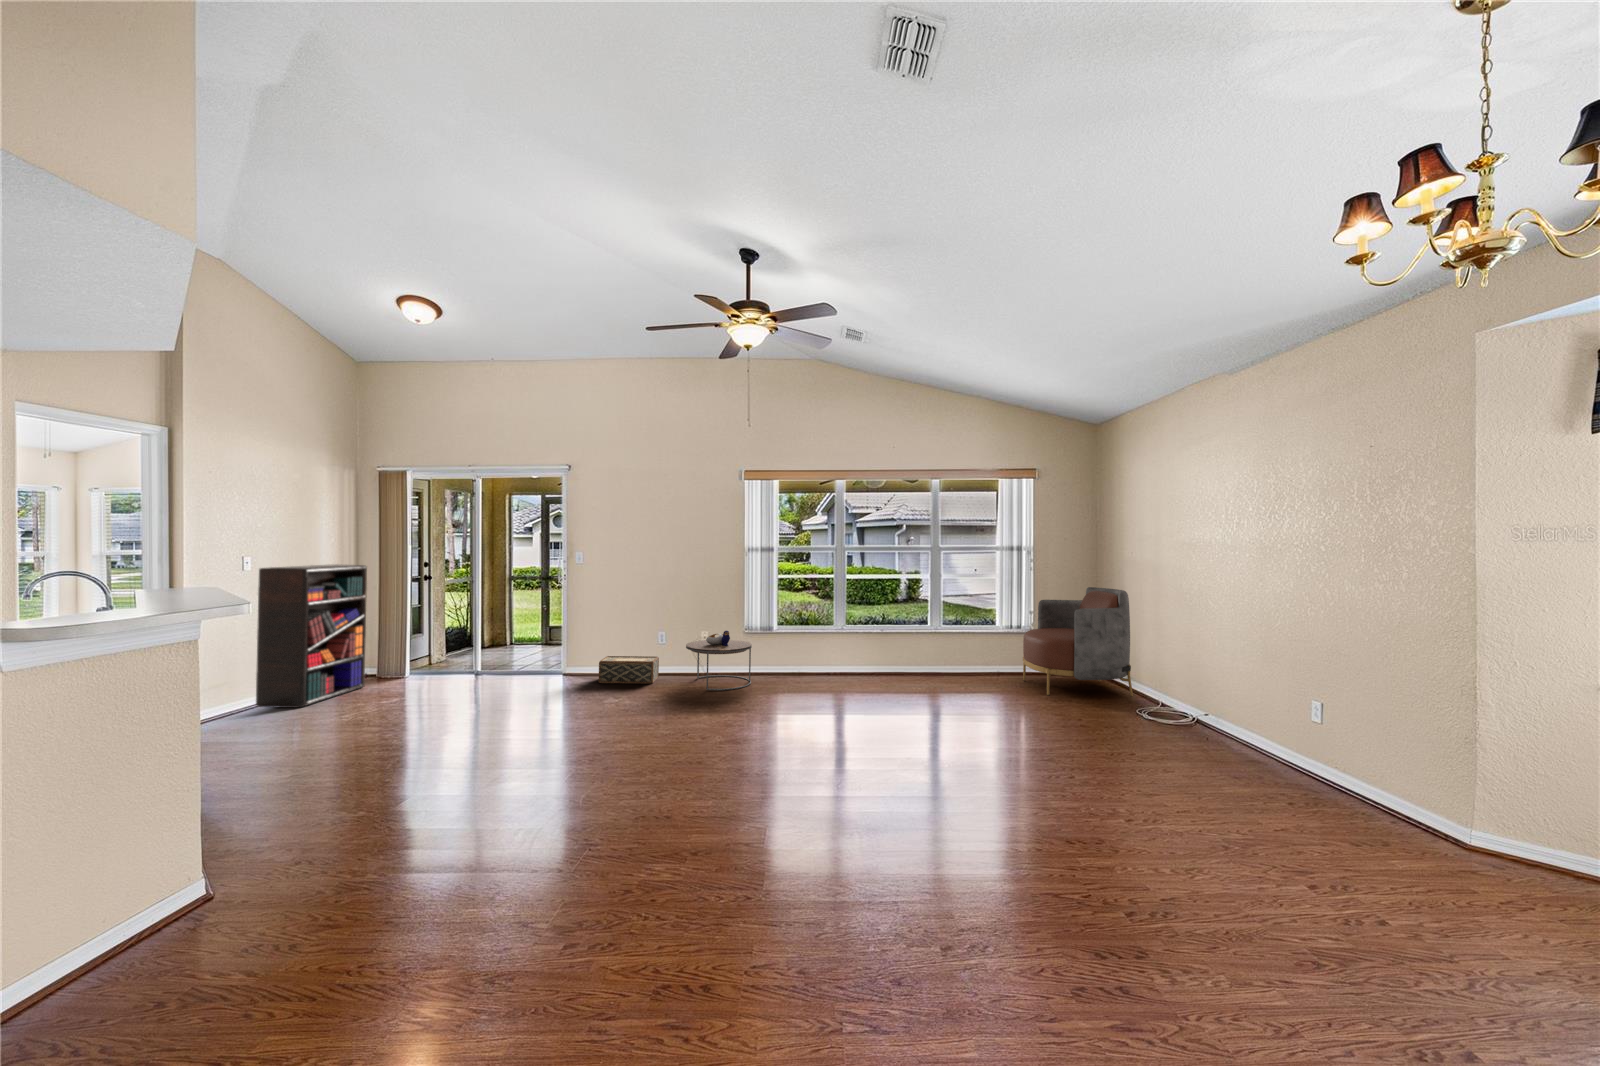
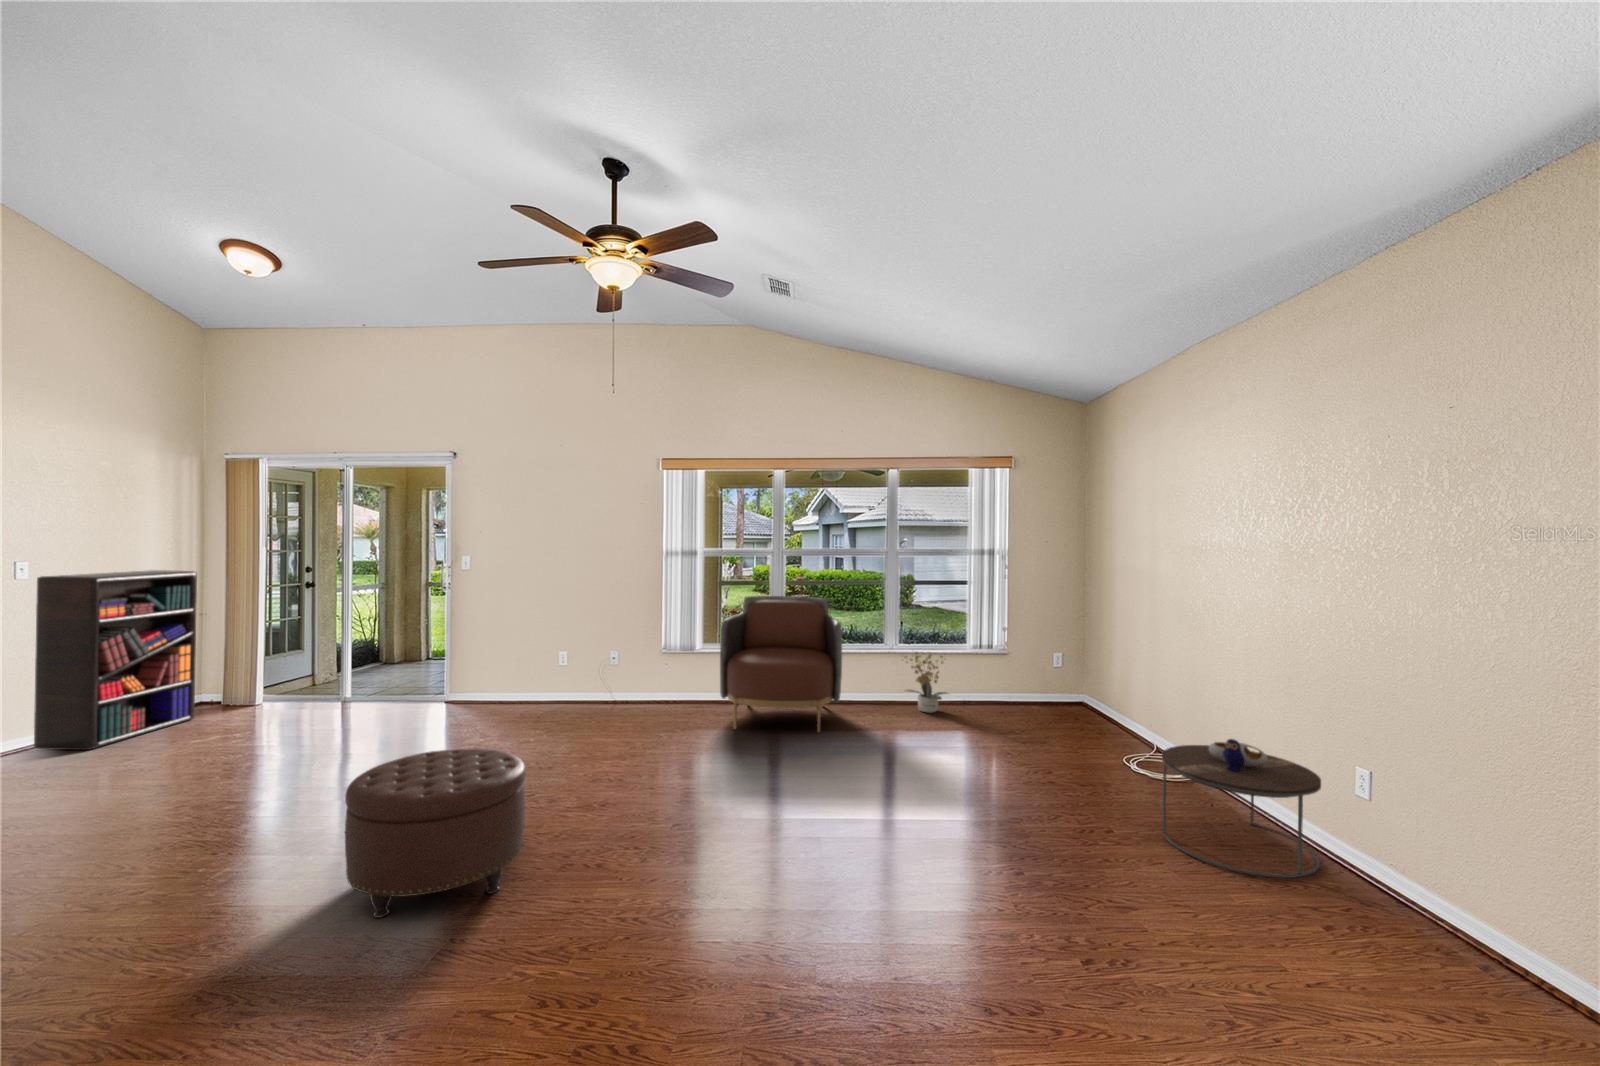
armchair: present [1023,587,1133,697] -> present [720,596,842,733]
potted plant: none [945,630,987,681] -> present [906,652,947,713]
side table: present [686,631,752,690] -> present [1162,739,1321,878]
woven basket: present [599,656,659,683] -> none [482,680,559,714]
ottoman: none [580,690,699,801] -> present [345,749,526,918]

